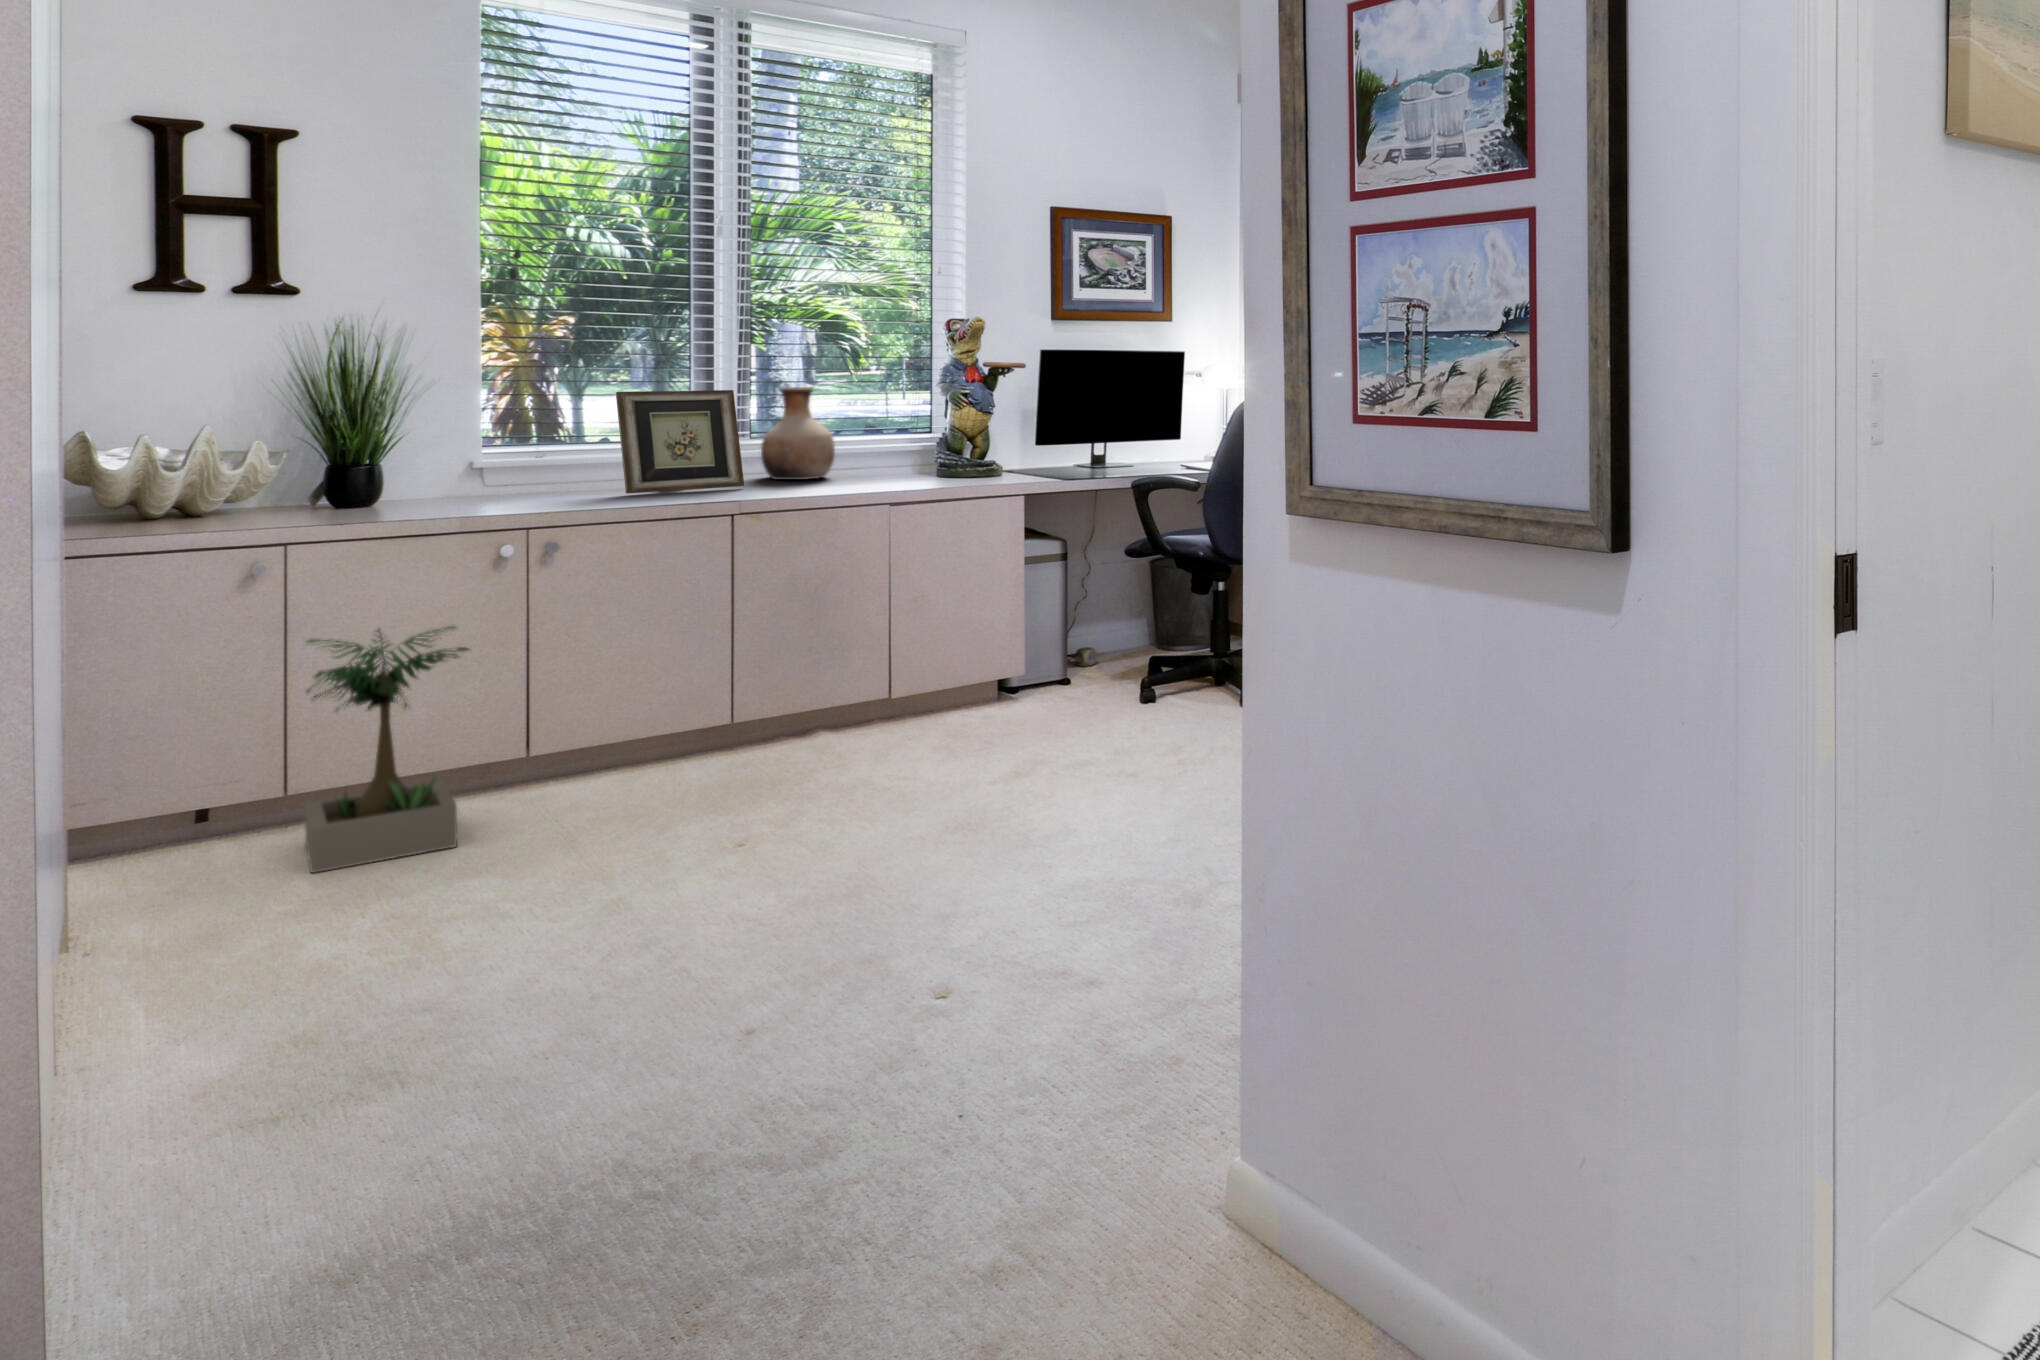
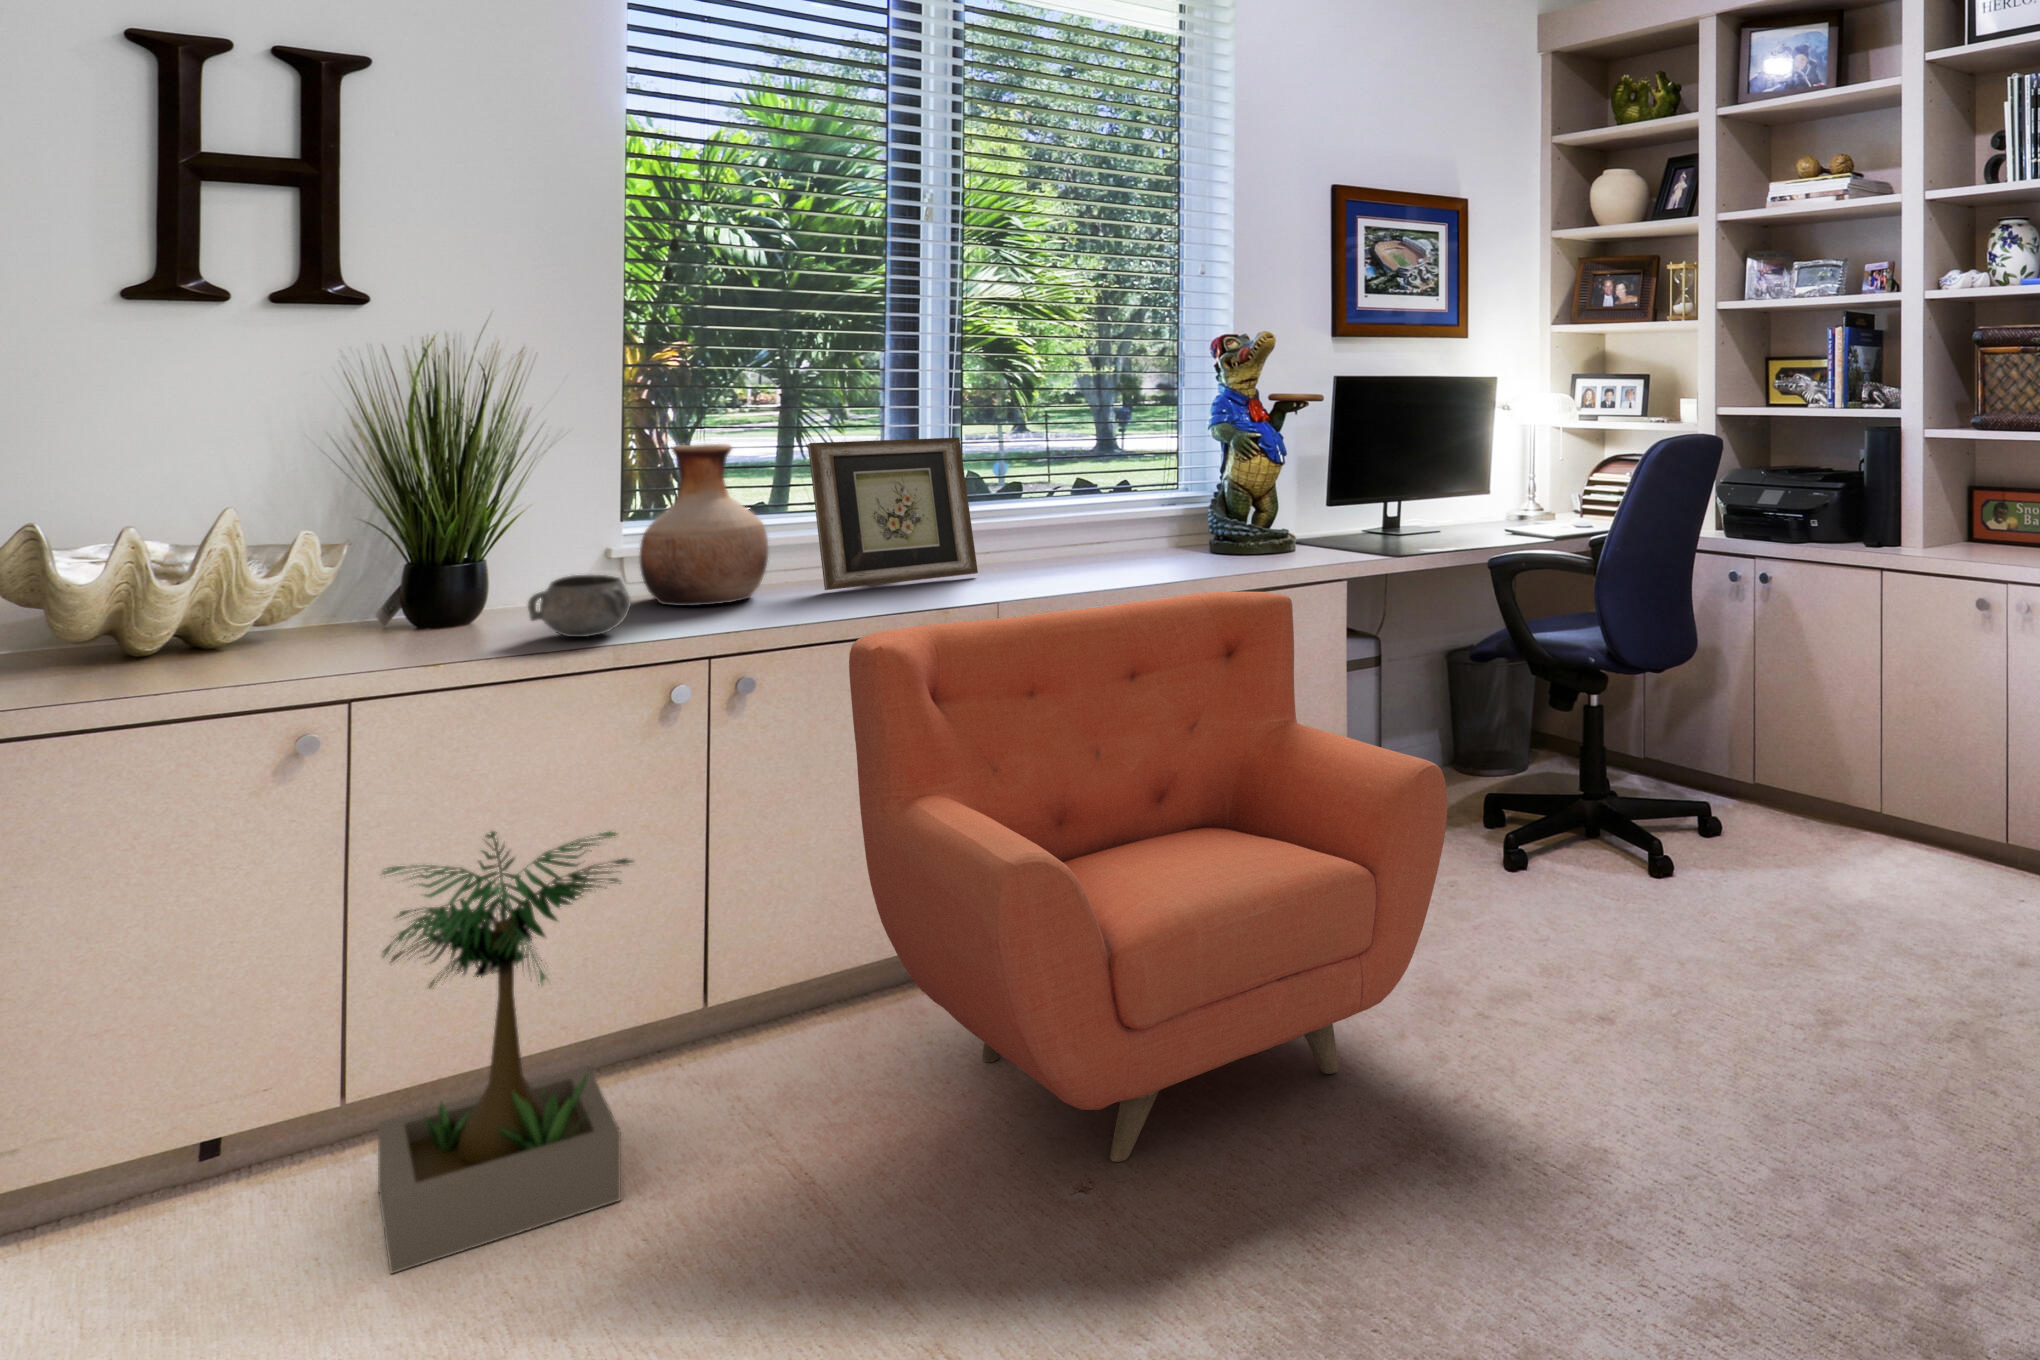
vase: present [761,387,835,480] -> present [640,444,768,606]
decorative bowl: none [406,474,477,514] -> present [528,575,630,637]
armchair: none [619,495,1025,831] -> present [849,591,1447,1162]

